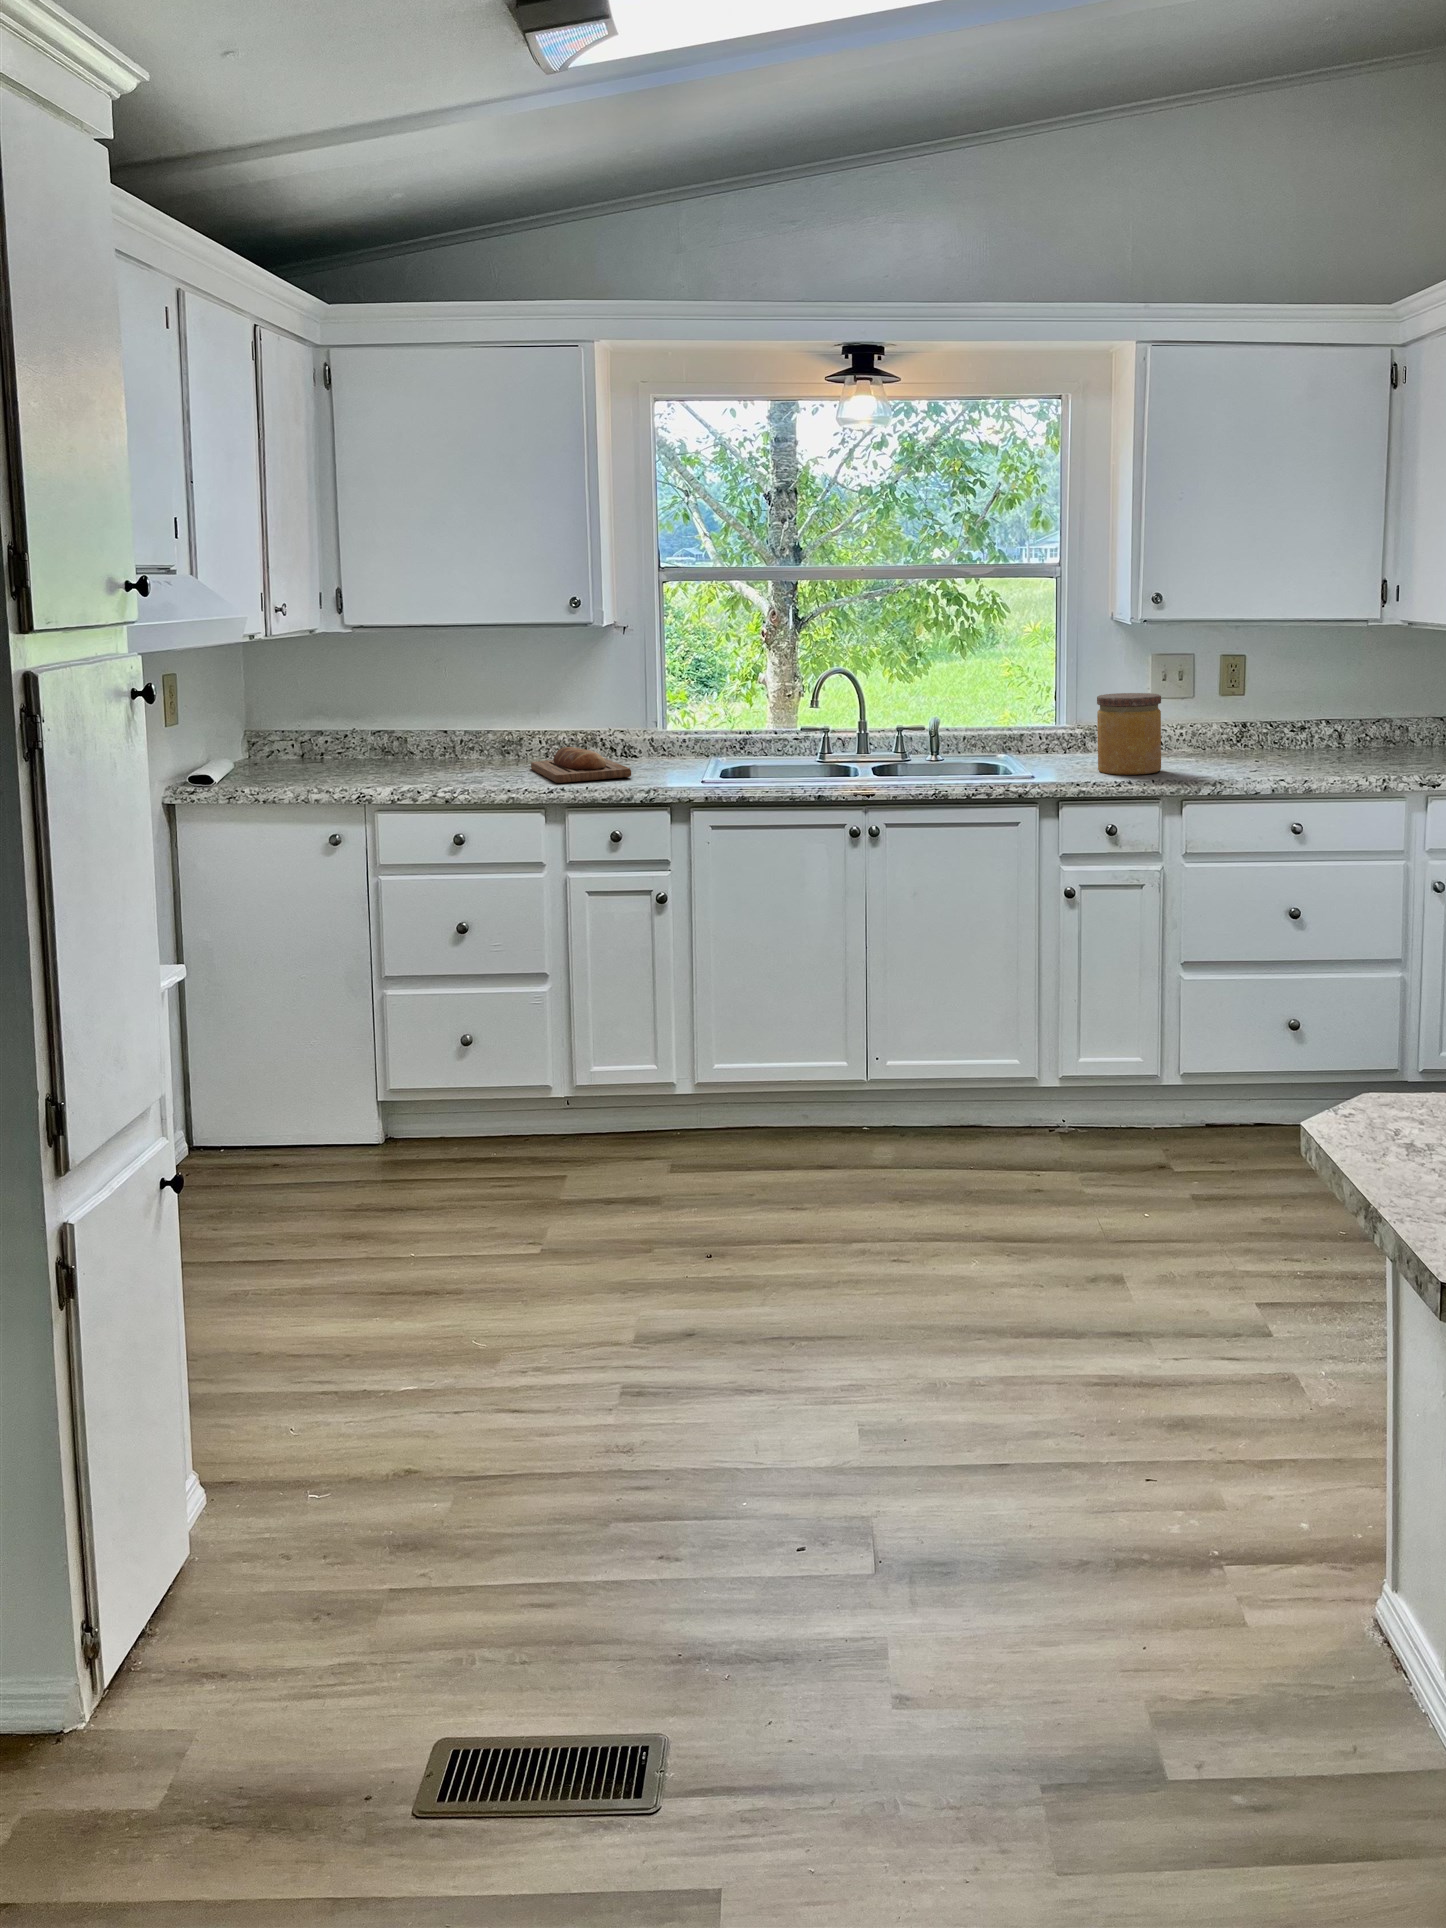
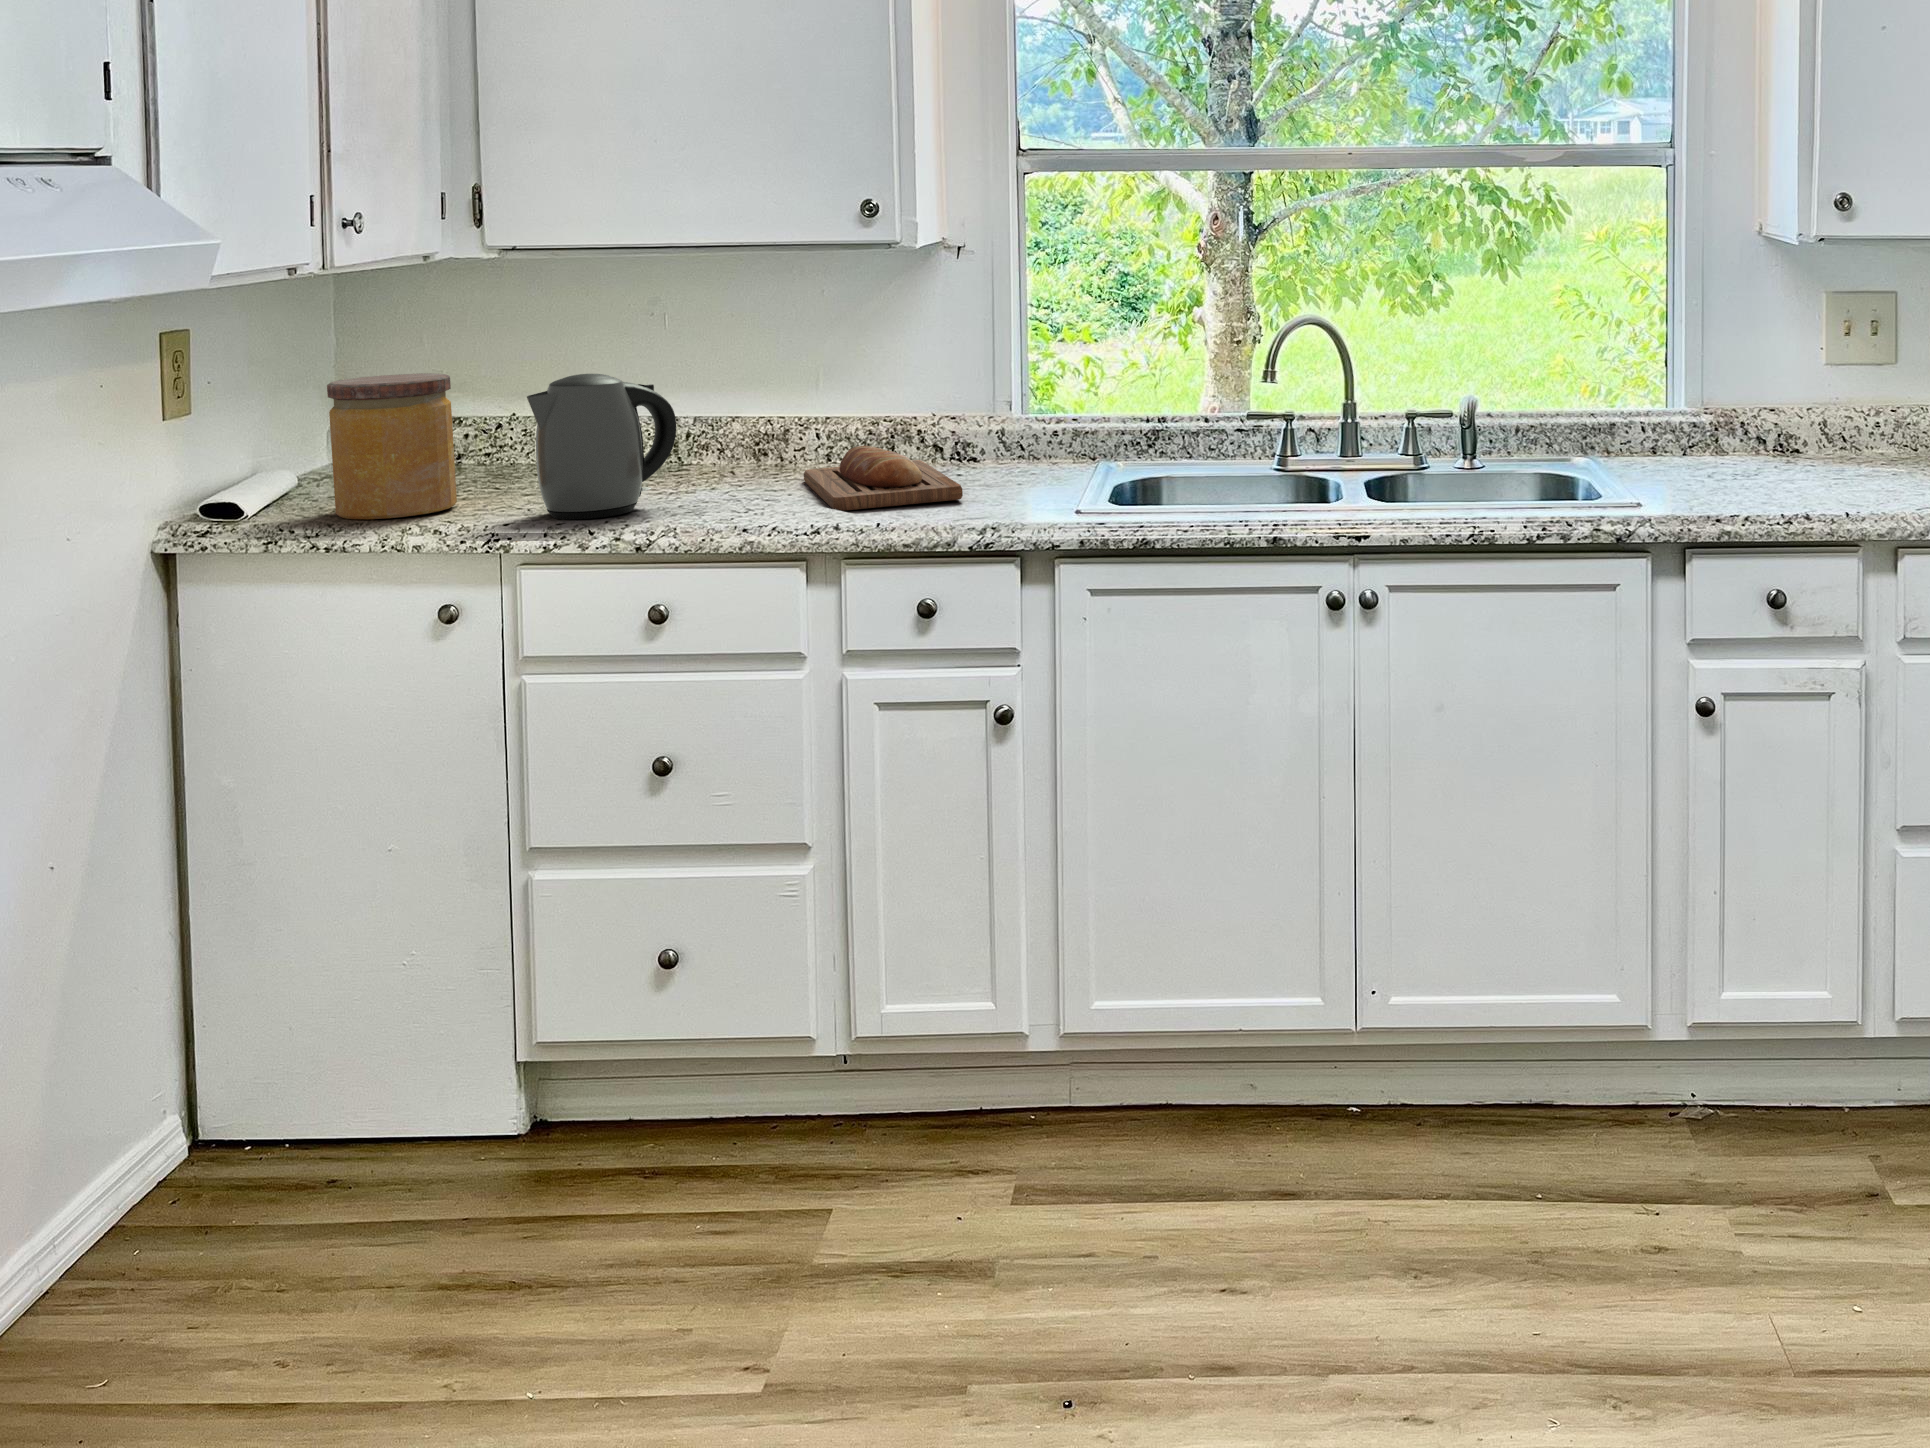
jar: present [1097,693,1161,775] -> present [327,373,457,519]
kettle: none [376,701,461,787] -> present [527,374,676,519]

